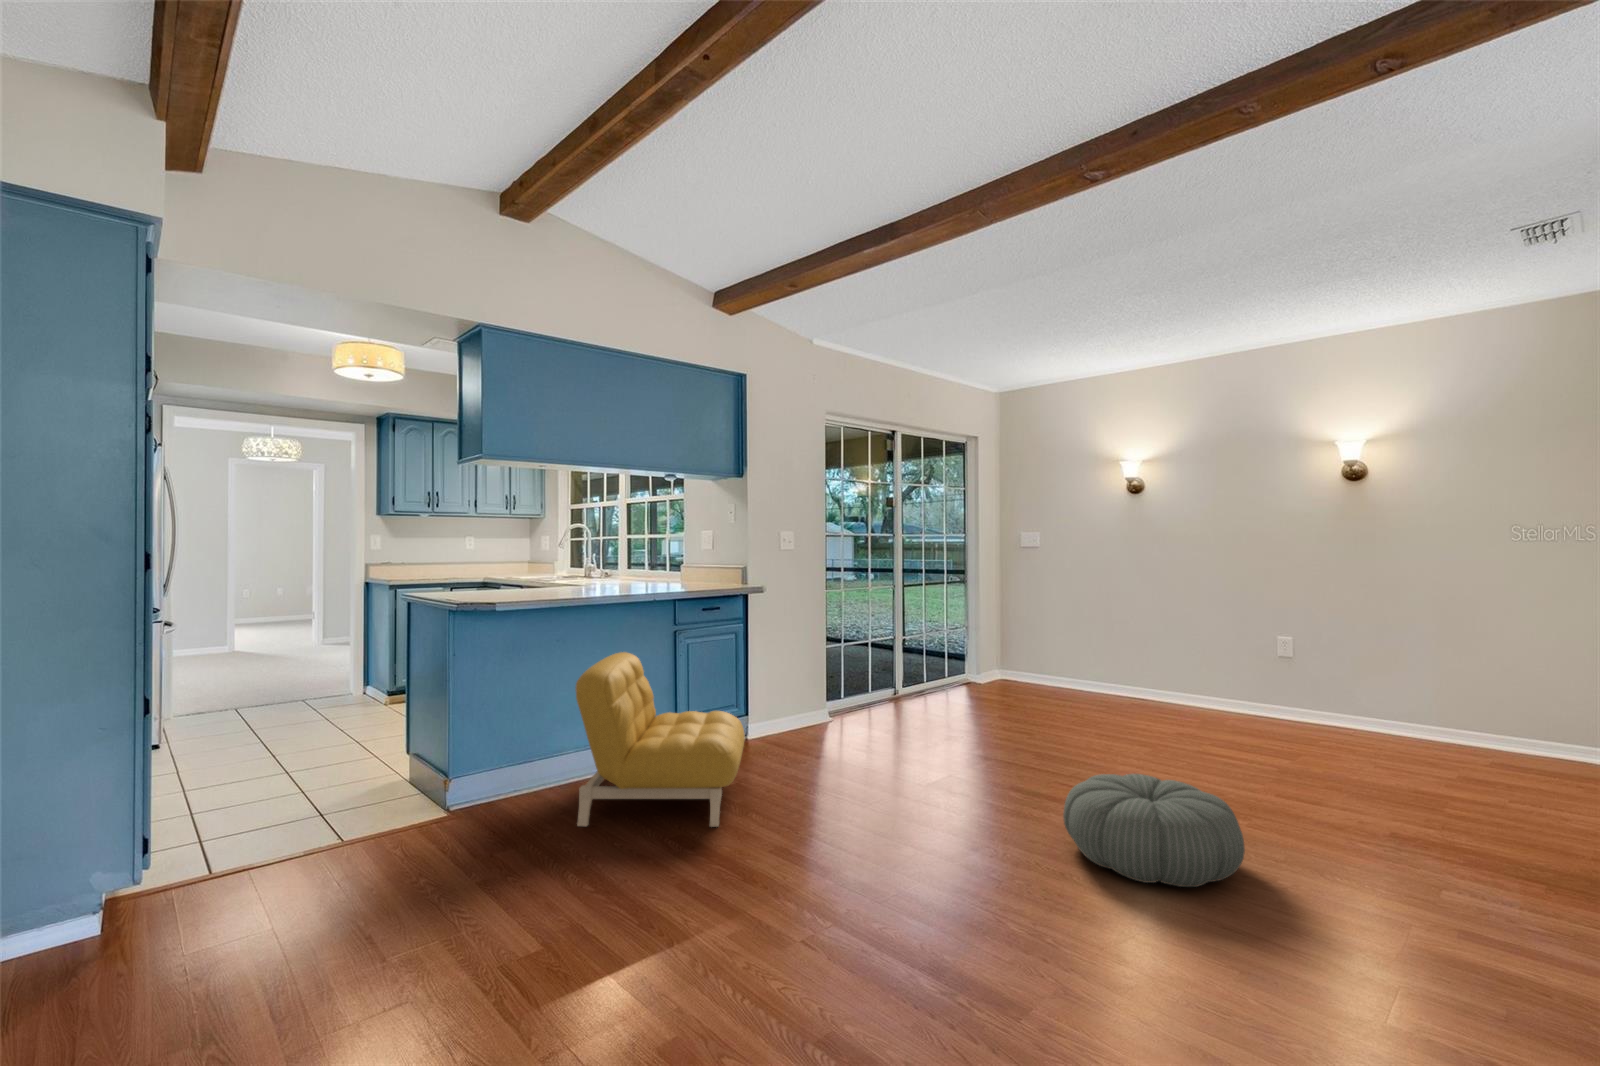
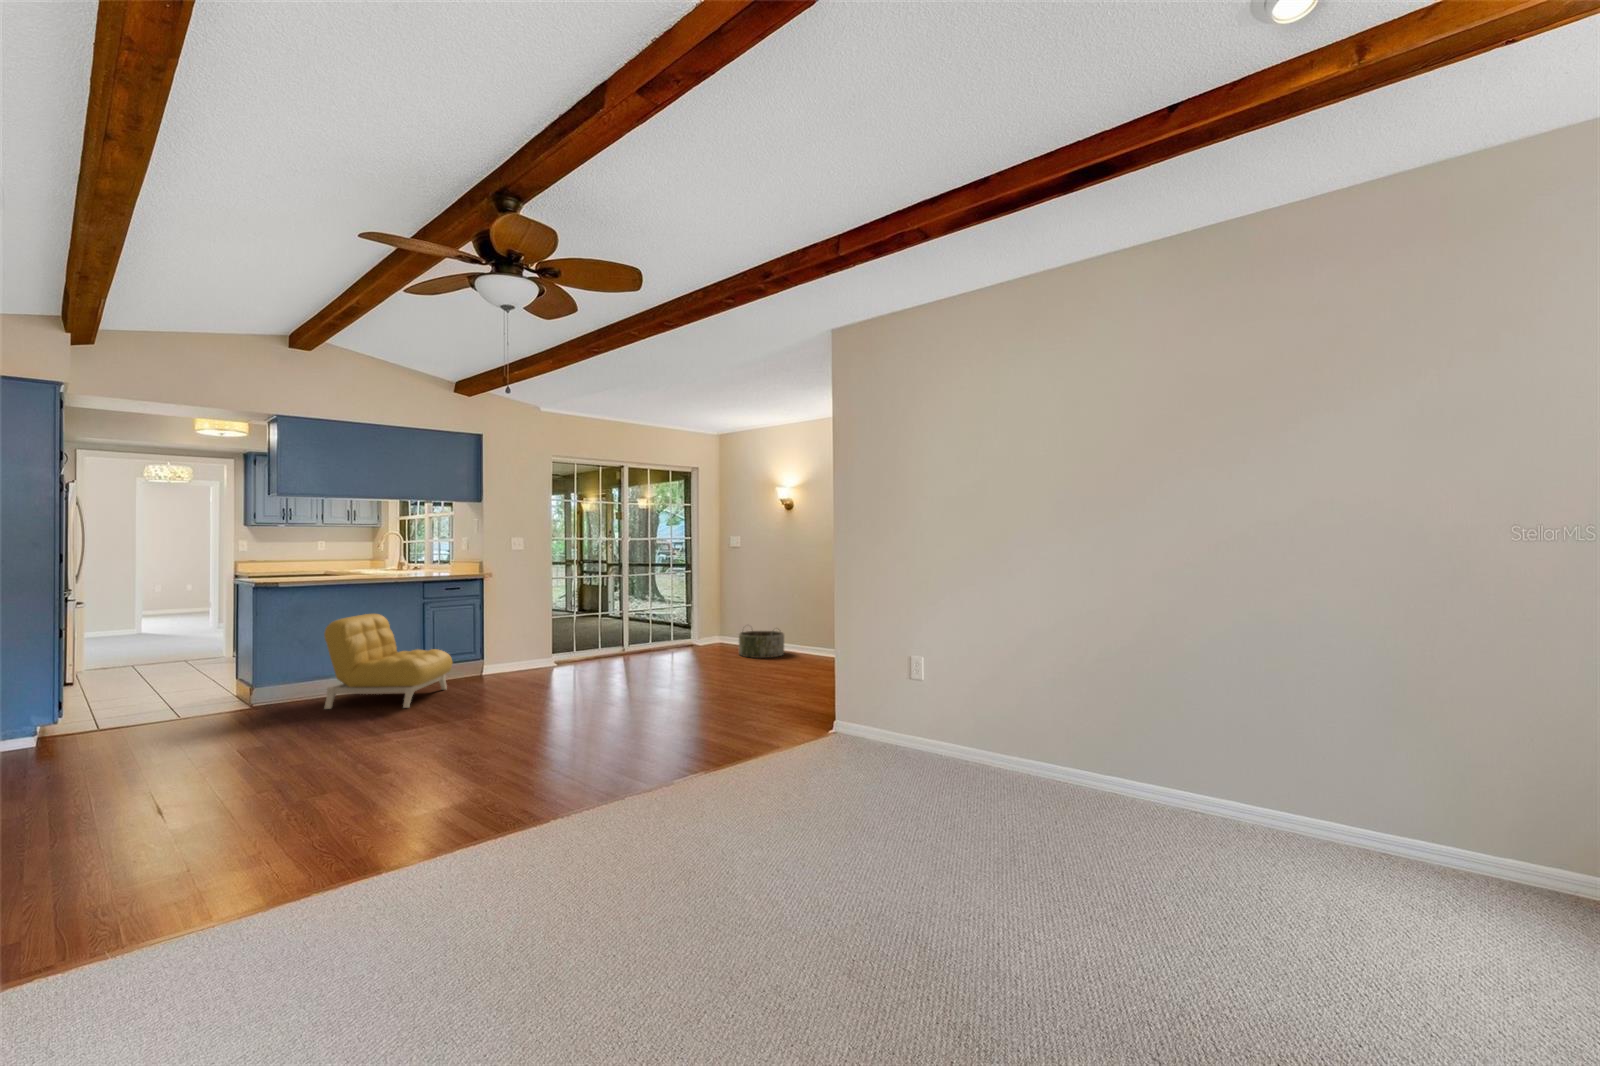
basket: none [1064,658,1136,709] -> present [739,630,784,658]
pouf: present [1063,774,1245,887] -> none [587,673,676,721]

